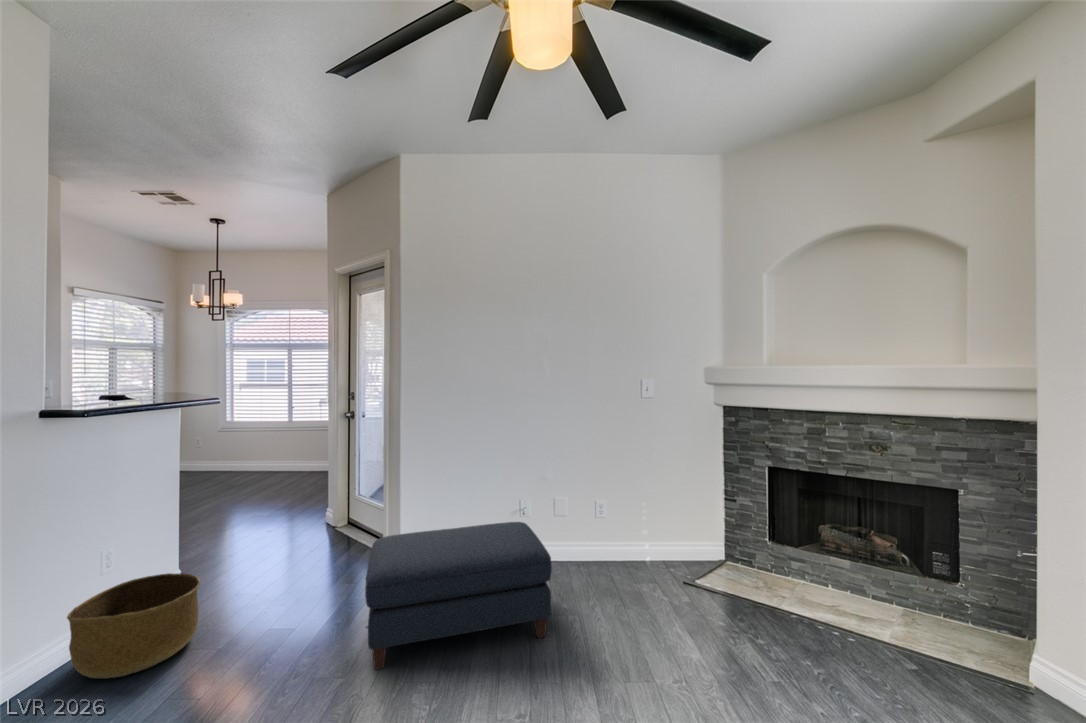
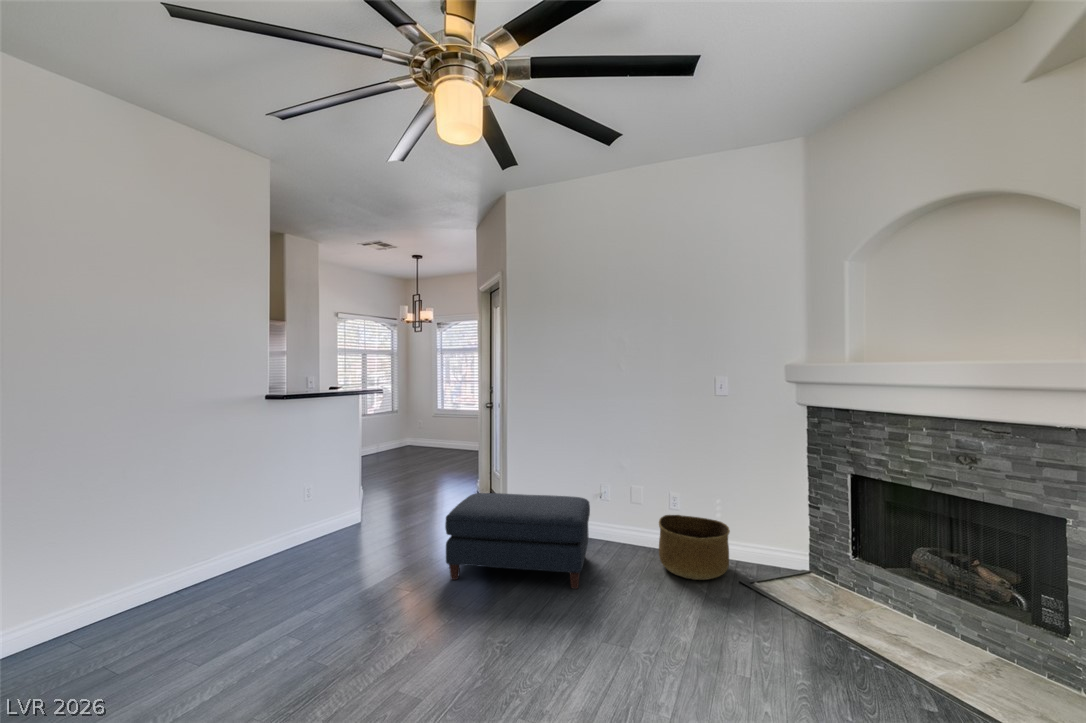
basket: present [67,573,200,678] -> present [659,515,730,580]

